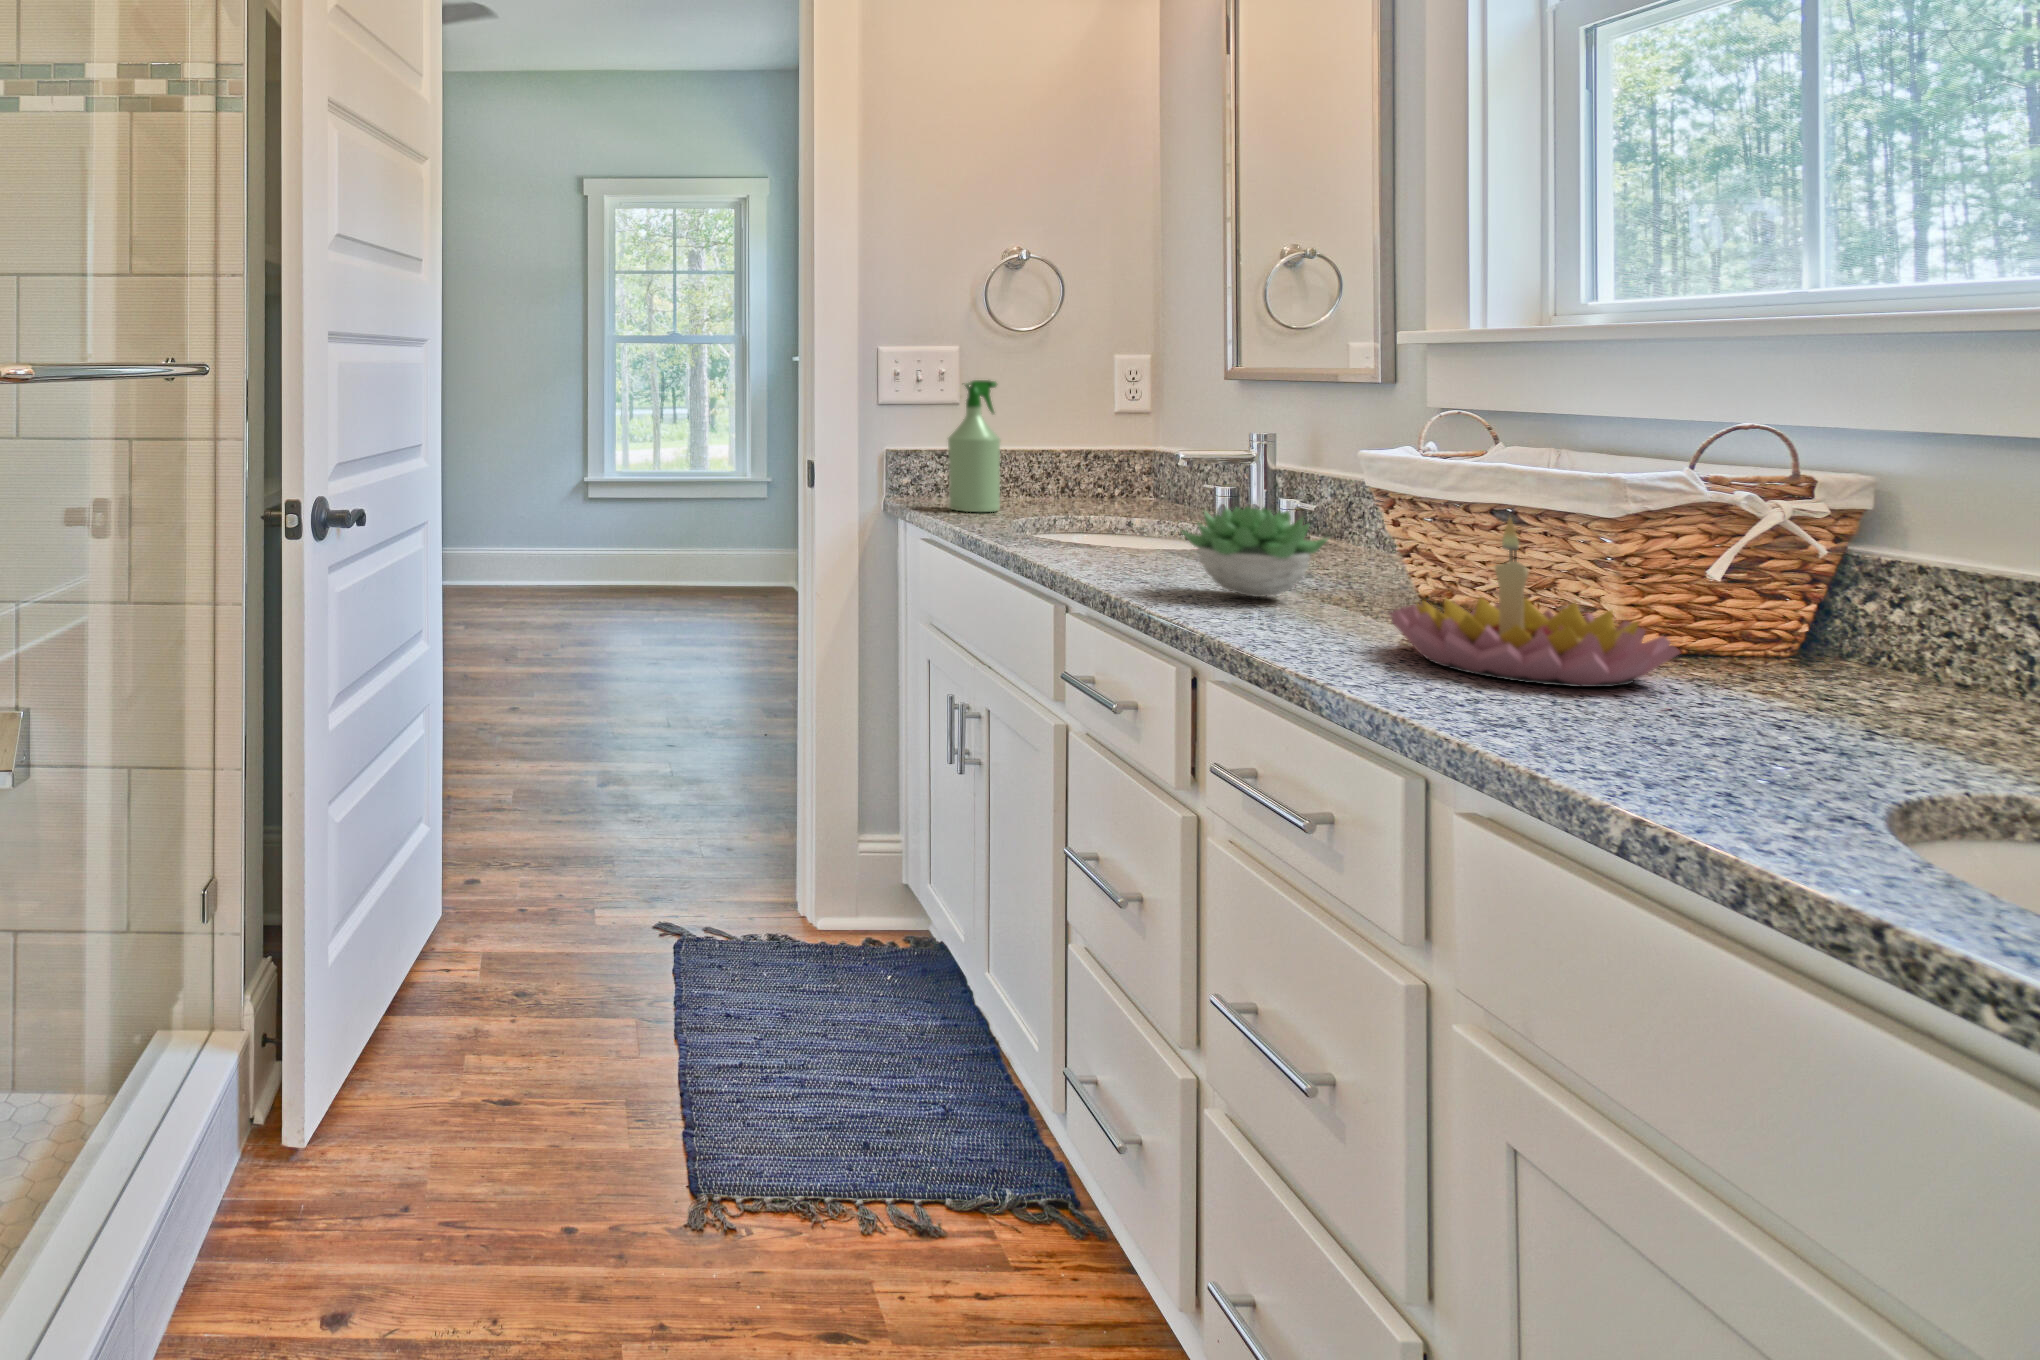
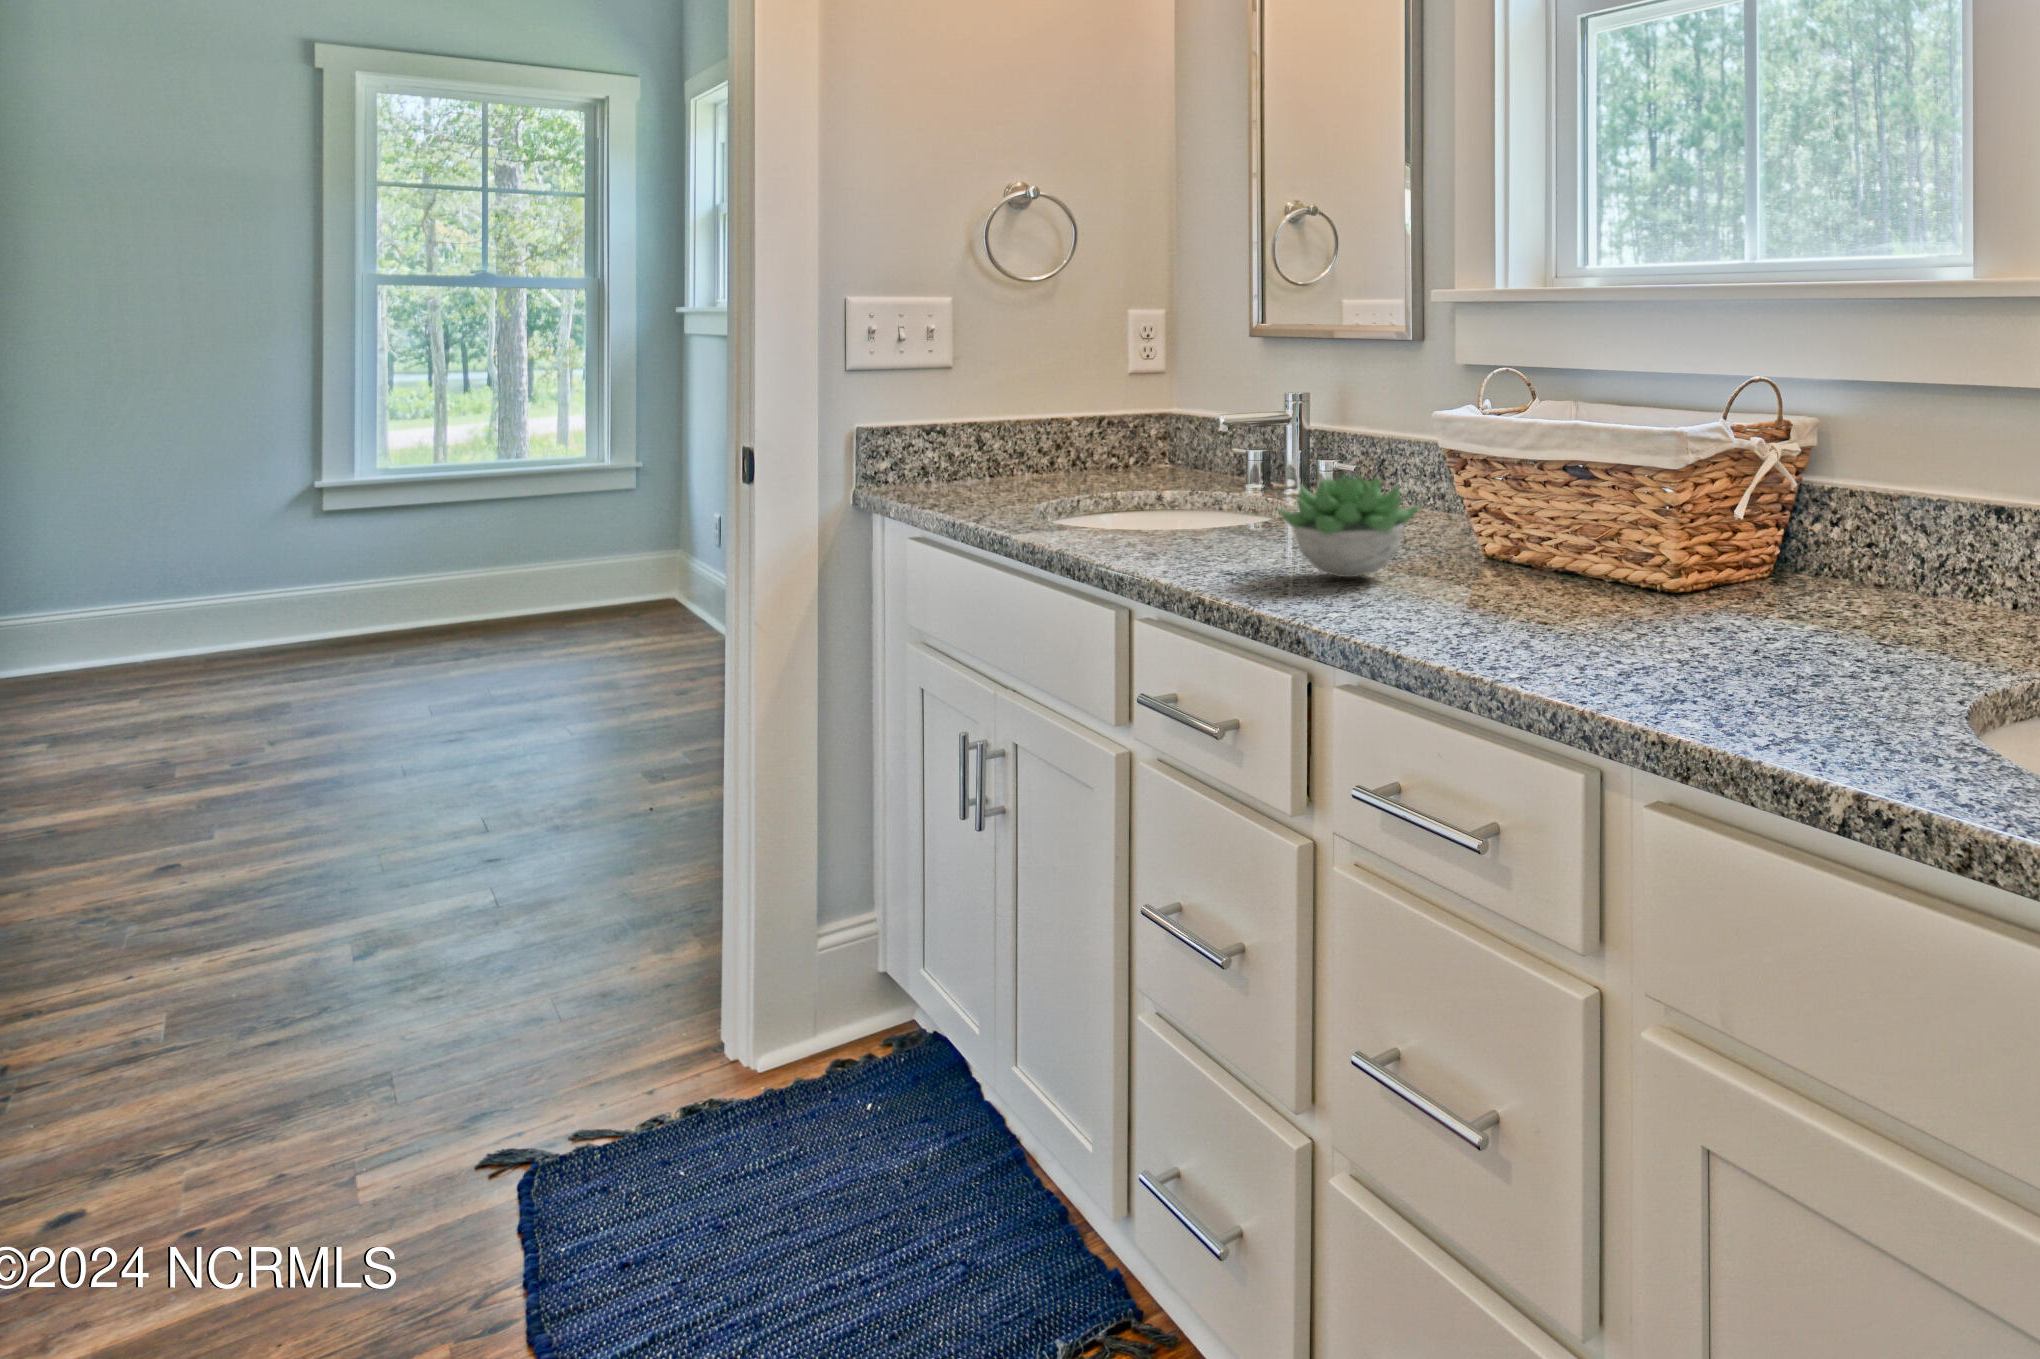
spray bottle: present [948,380,1000,512] -> none [941,328,1007,496]
candle holder: present [1390,518,1680,687] -> none [1514,474,1745,644]

